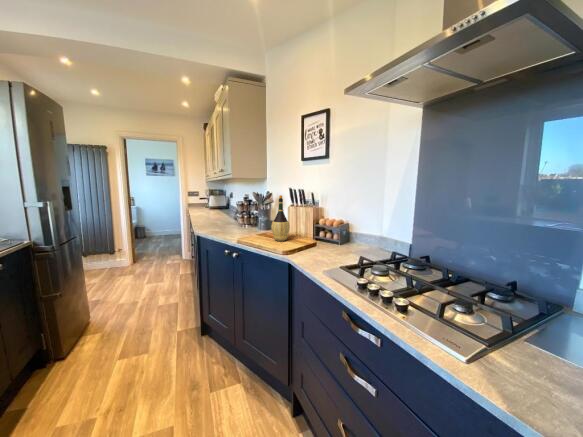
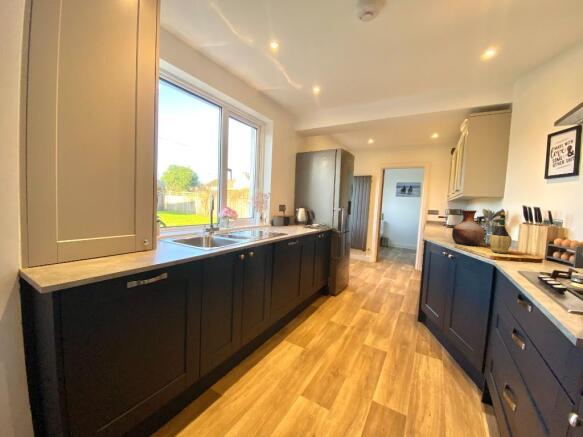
vase: none [231,193,261,236] -> present [452,210,484,246]

